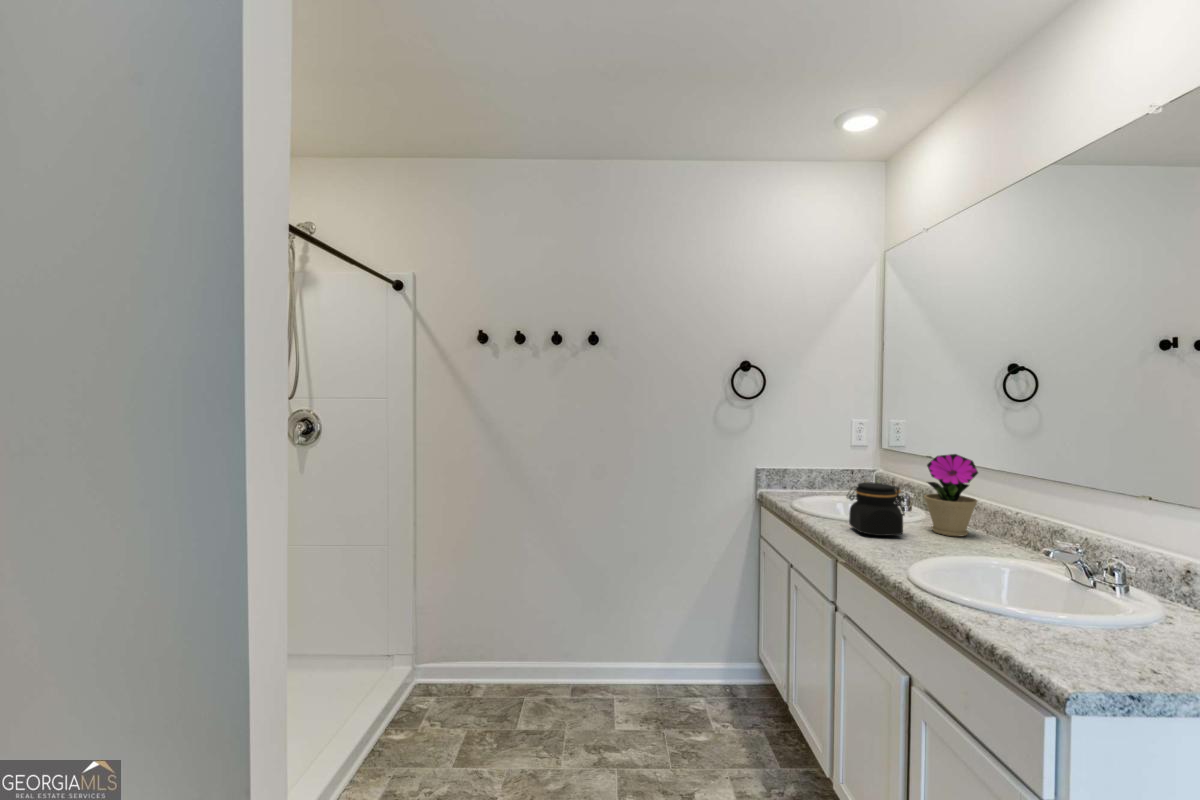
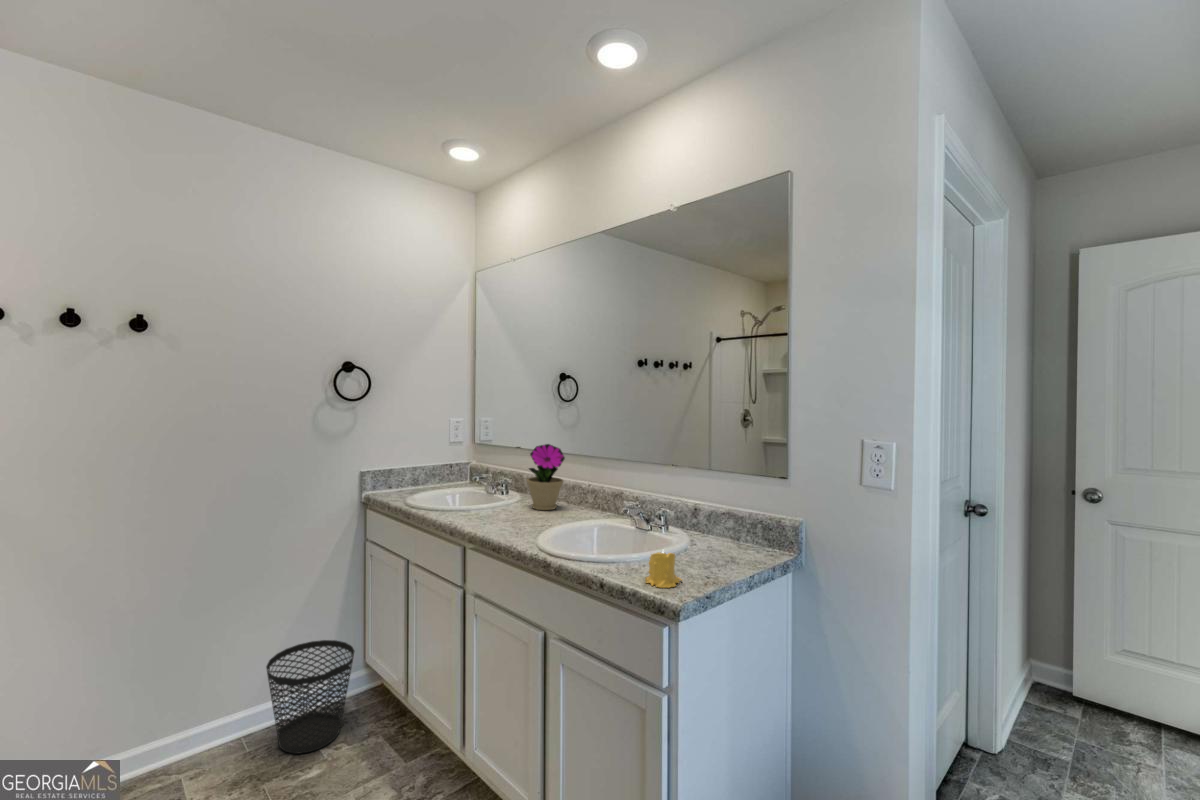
jar: present [847,482,905,536] -> none [473,473,518,519]
candle: none [1043,609,1123,673] -> present [646,552,682,588]
wastebasket: none [671,619,742,719] -> present [266,640,355,754]

